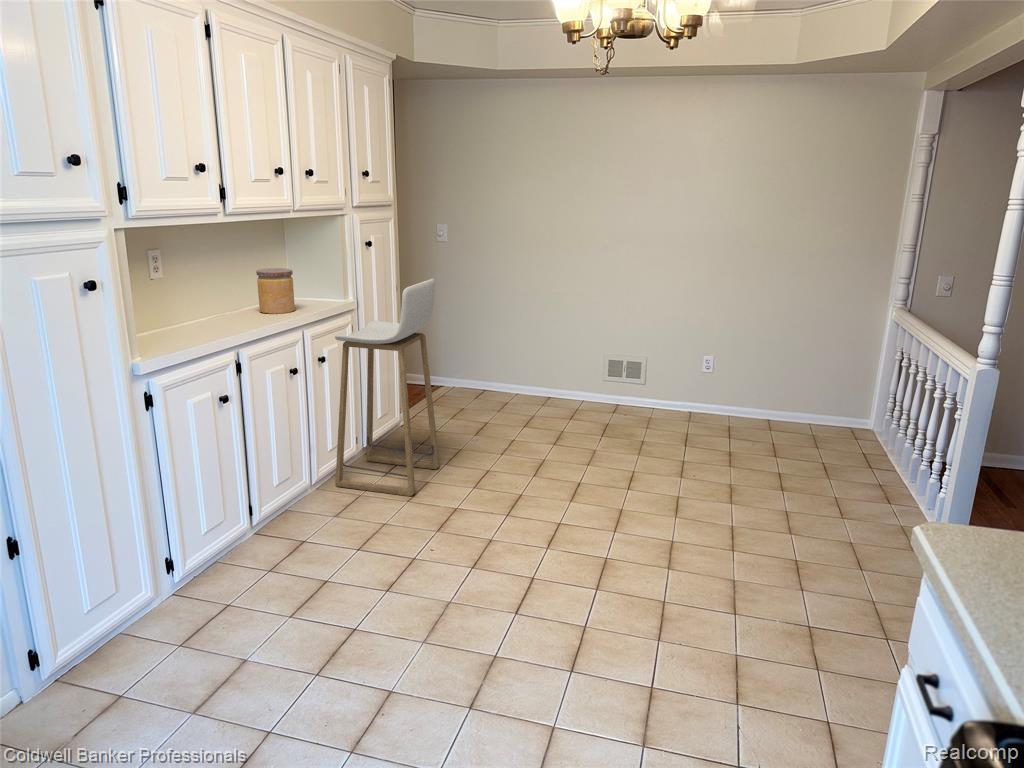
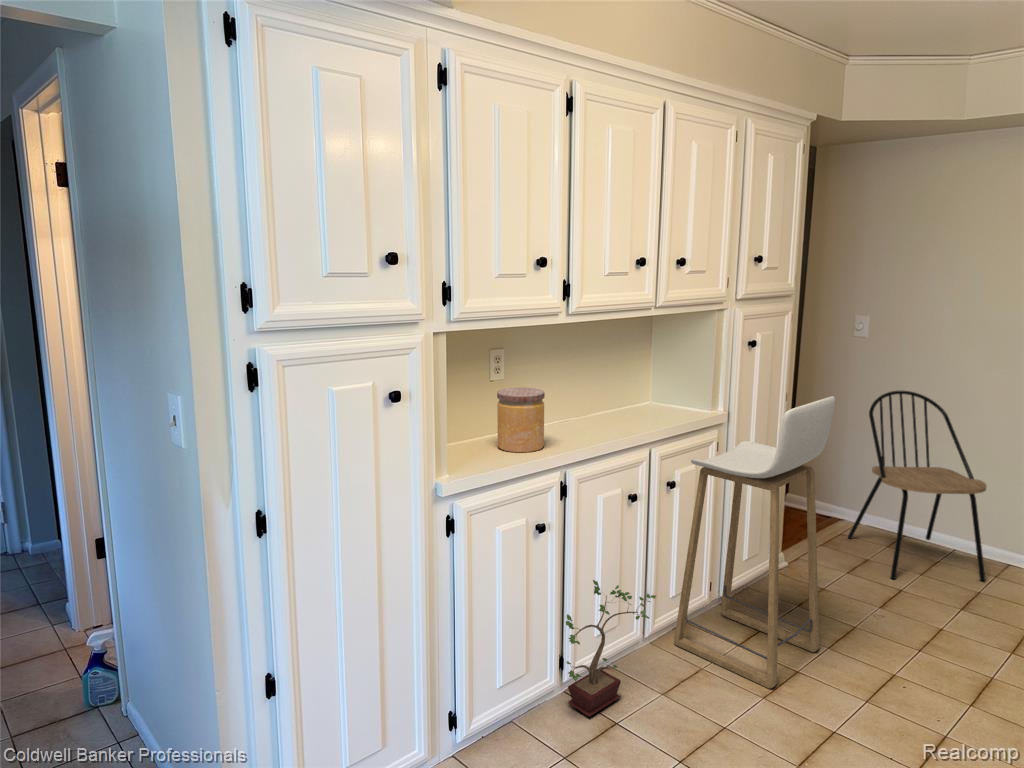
jar: present [256,268,295,314] -> present [497,387,545,453]
dining chair: none [447,280,536,417] -> present [848,391,986,581]
potted plant: none [254,437,322,544] -> present [566,580,656,716]

